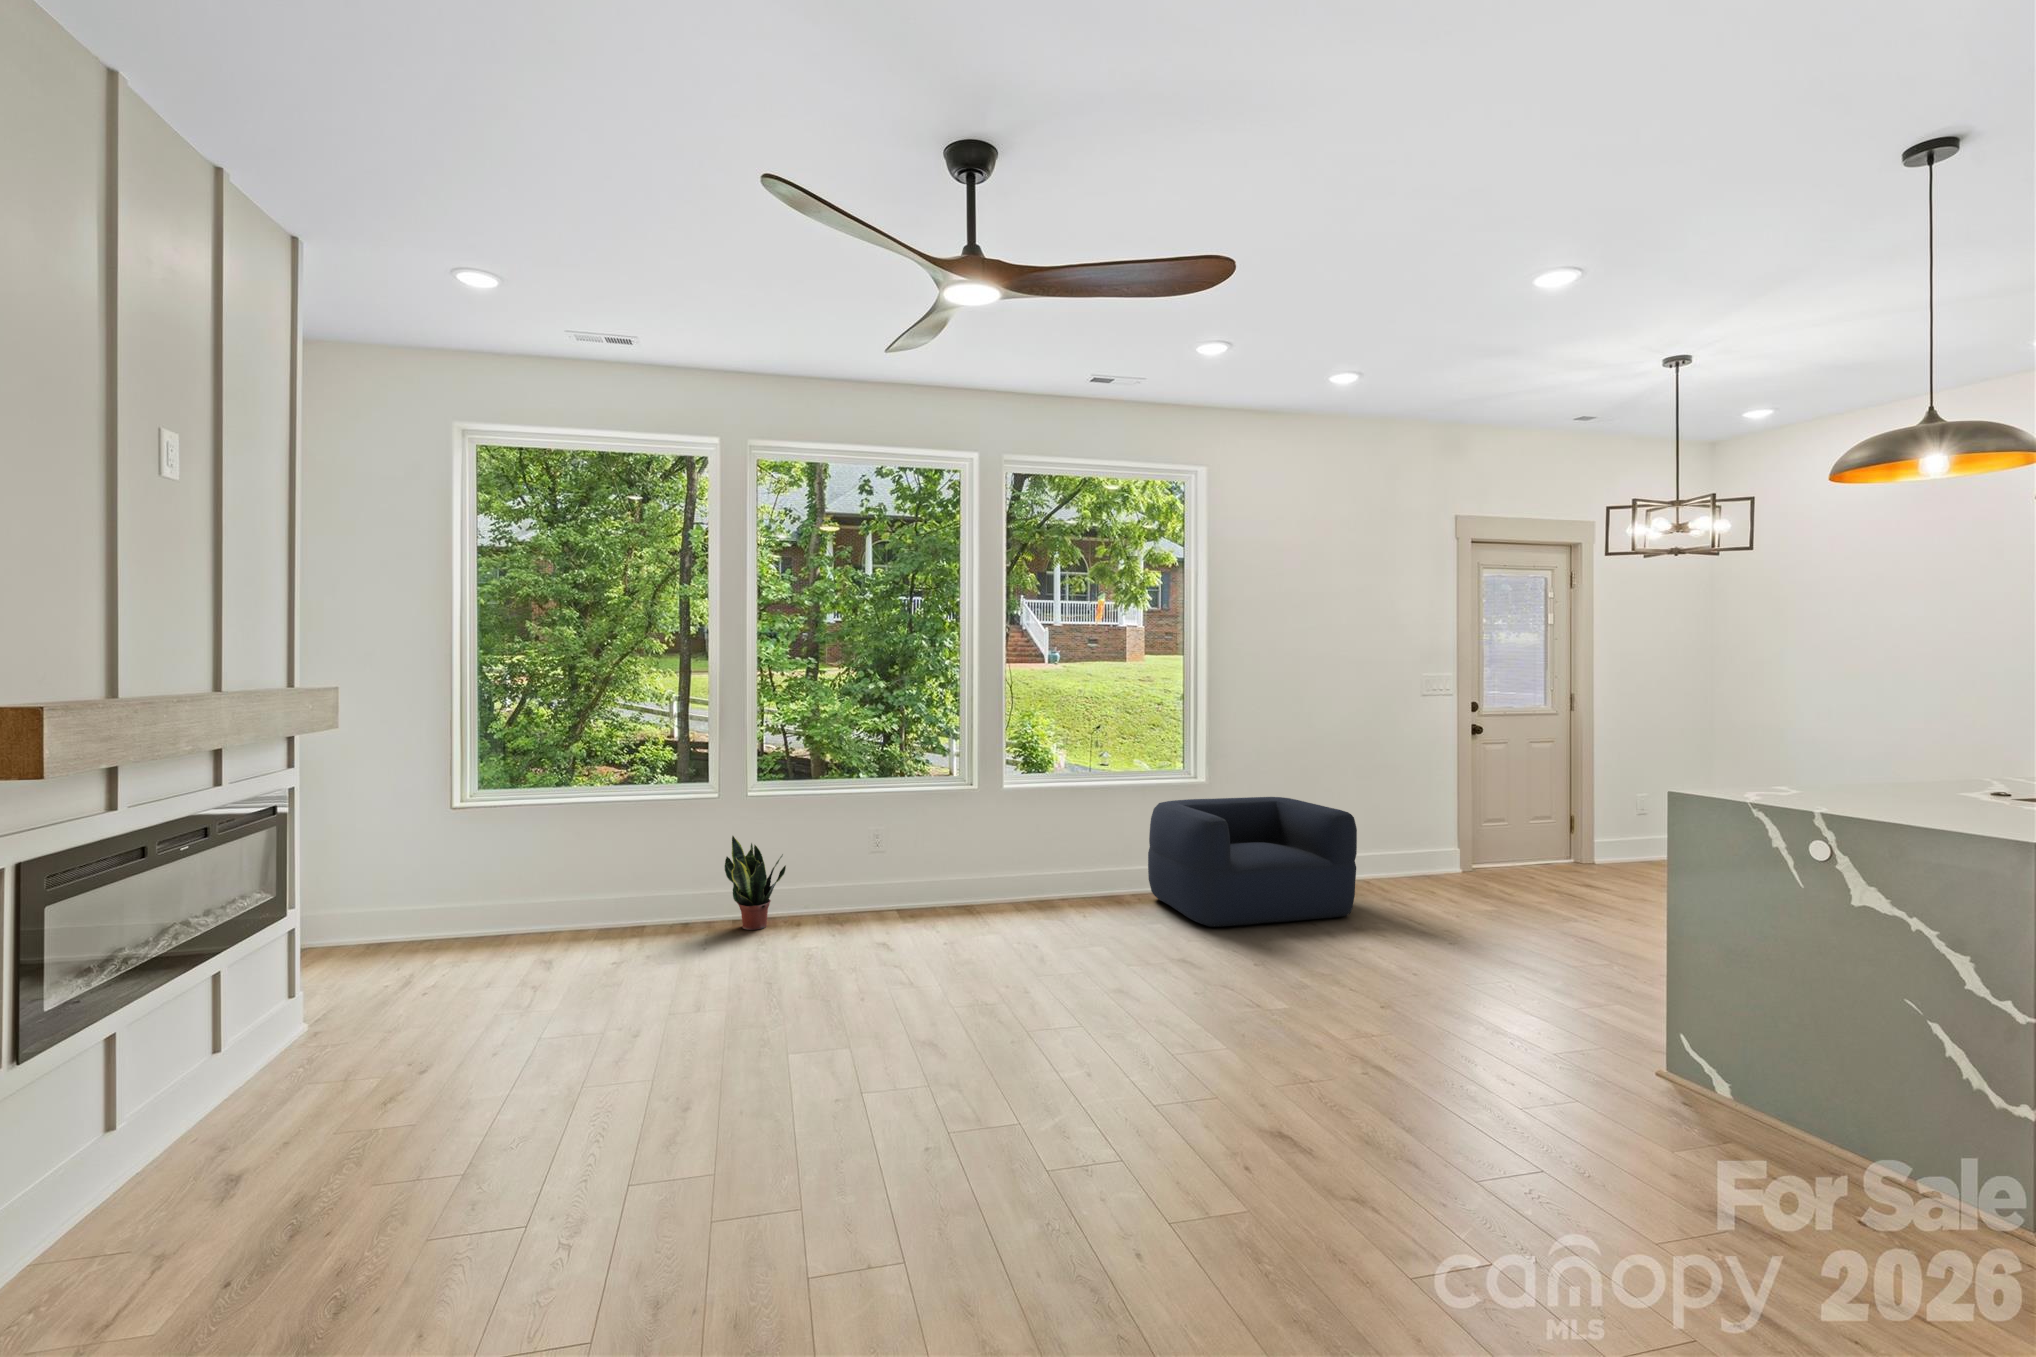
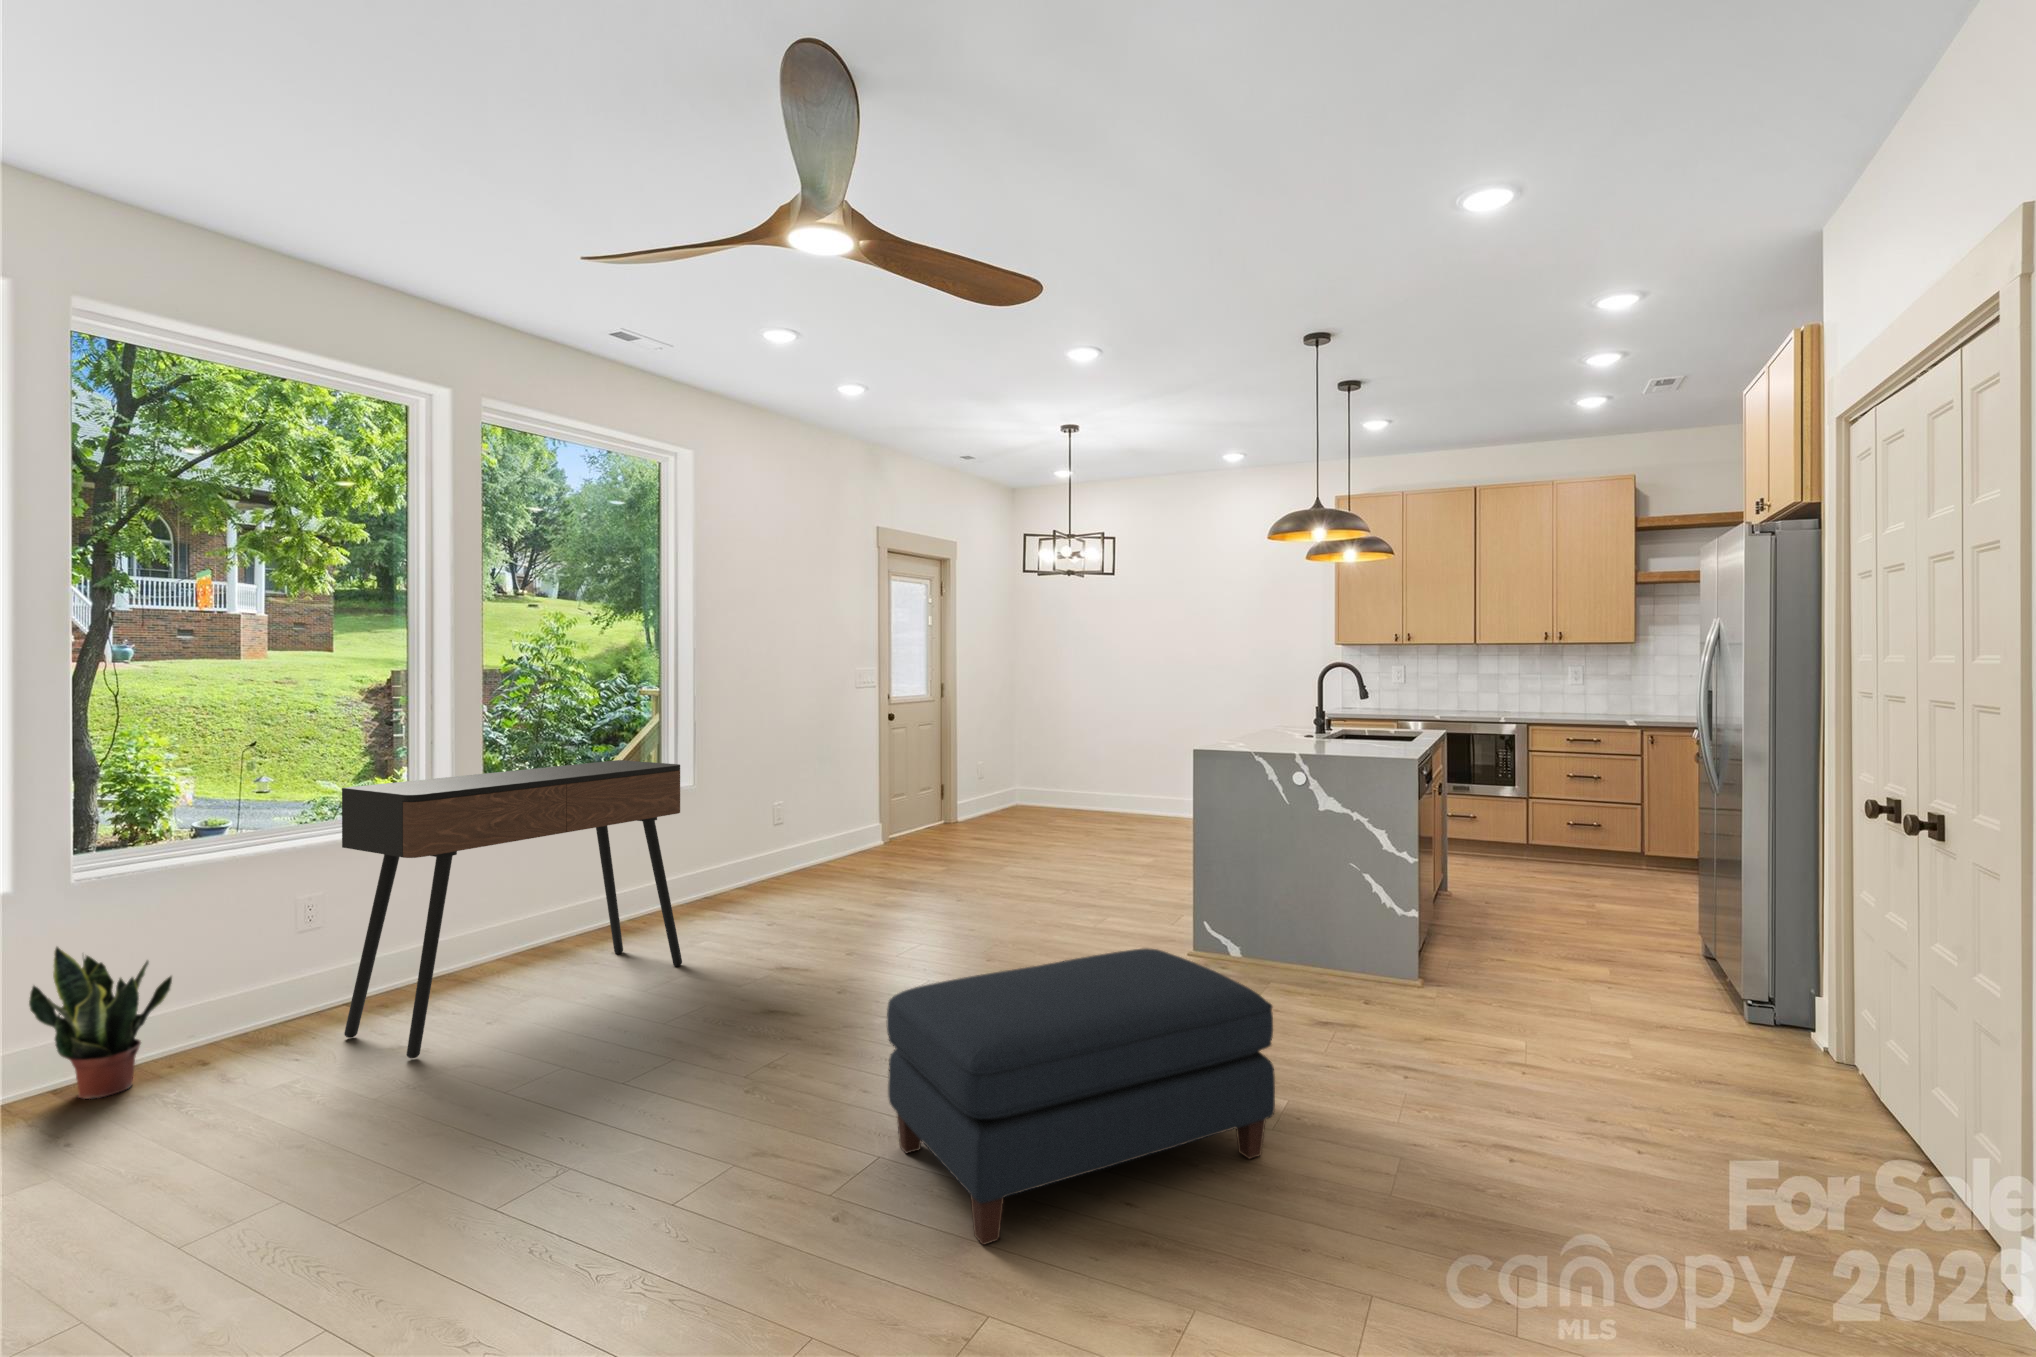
console table: none [868,753,1110,952] -> present [342,760,682,1058]
armchair: present [1148,797,1357,927] -> none [660,791,869,931]
ottoman: none [960,975,1353,1284] -> present [887,948,1275,1245]

